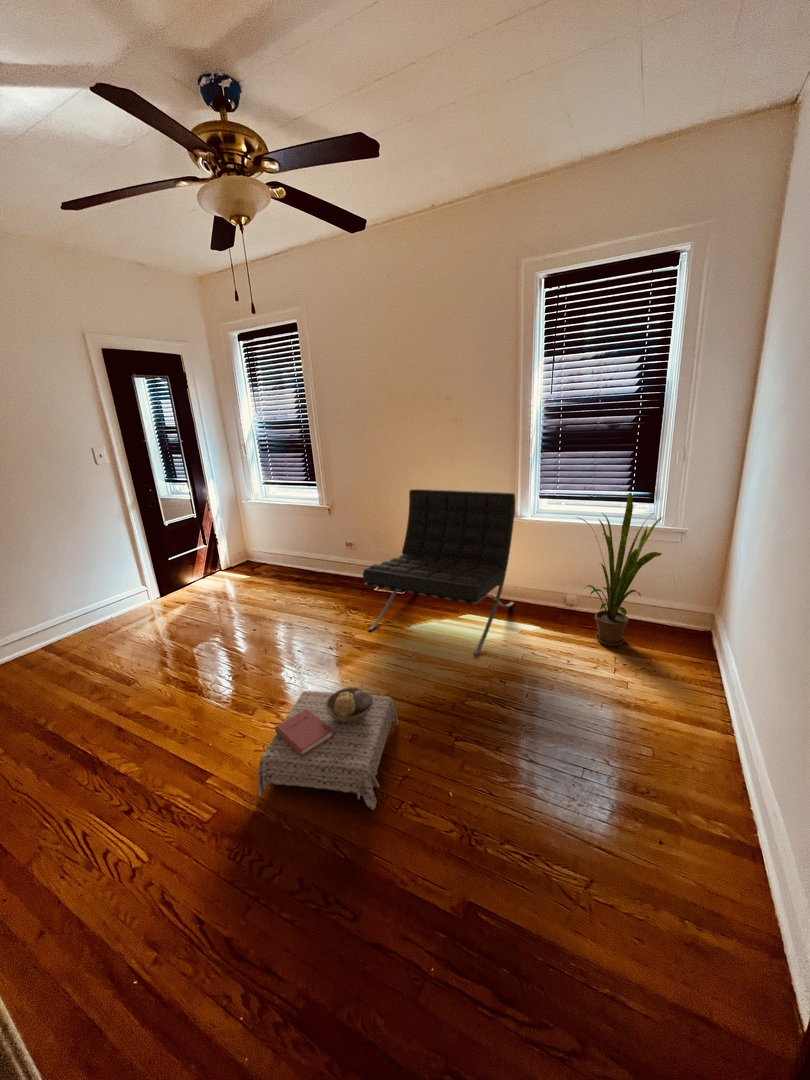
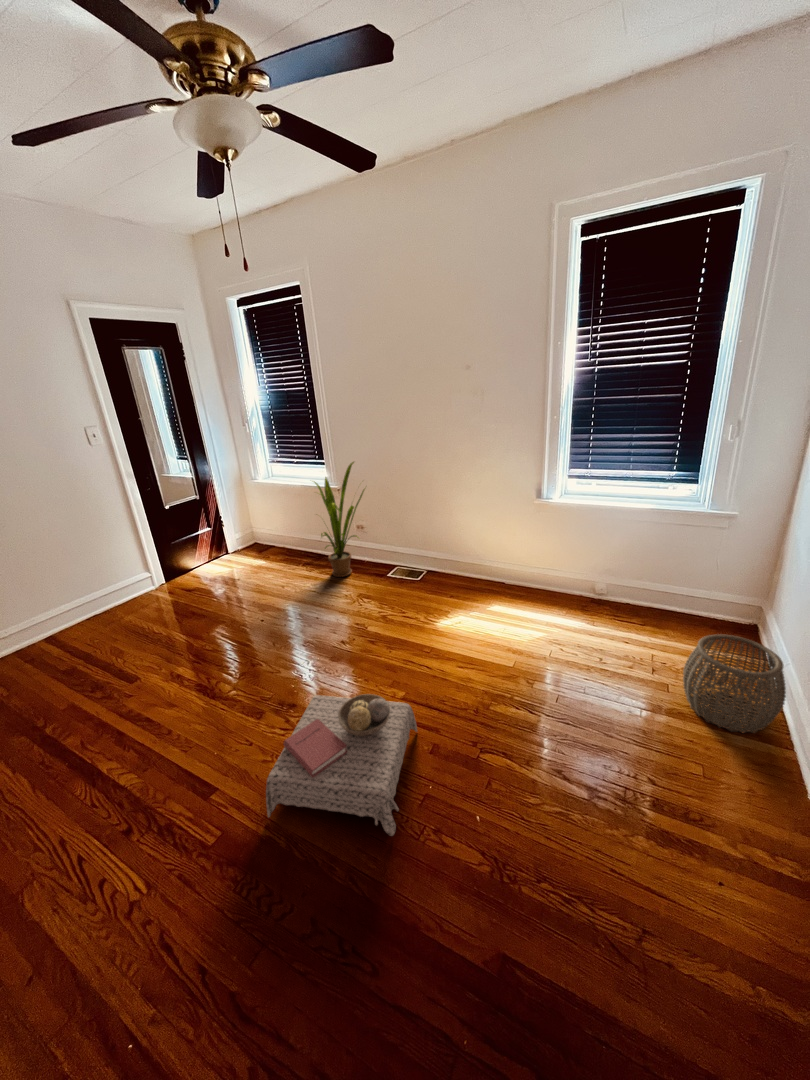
lounge chair: present [363,489,515,655] -> none [376,468,540,650]
house plant: present [579,493,662,646] -> present [315,462,365,577]
woven basket: none [640,634,728,722] -> present [683,634,786,733]

